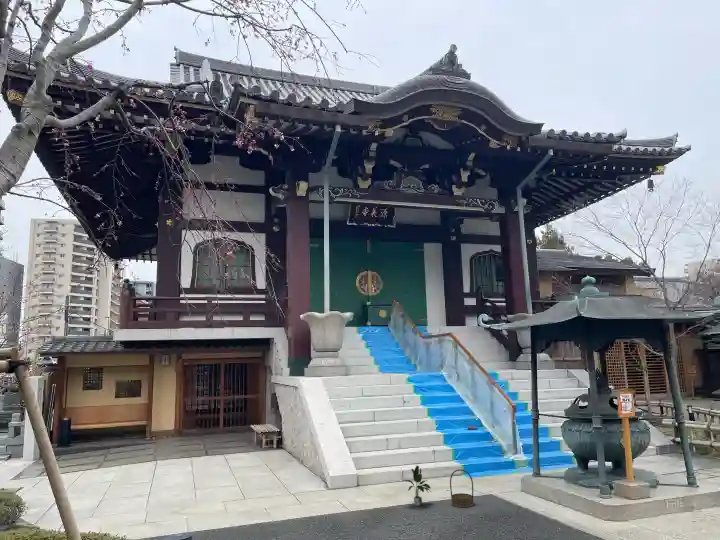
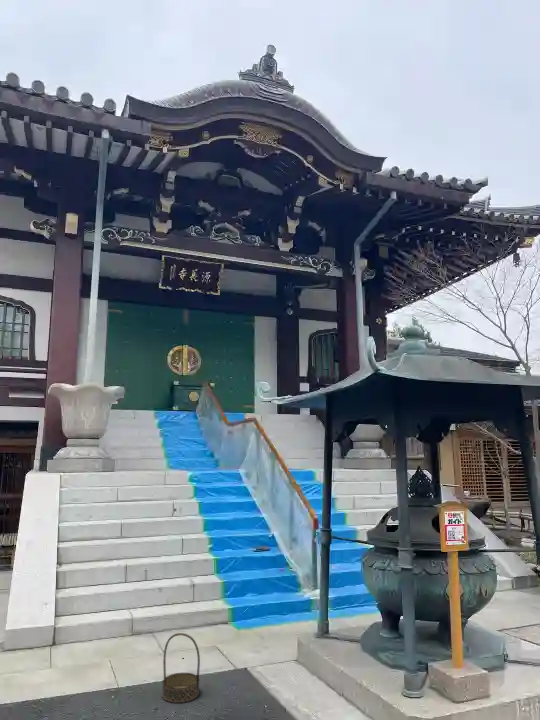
potted plant: present [405,466,431,506] -> none [82,625,132,698]

